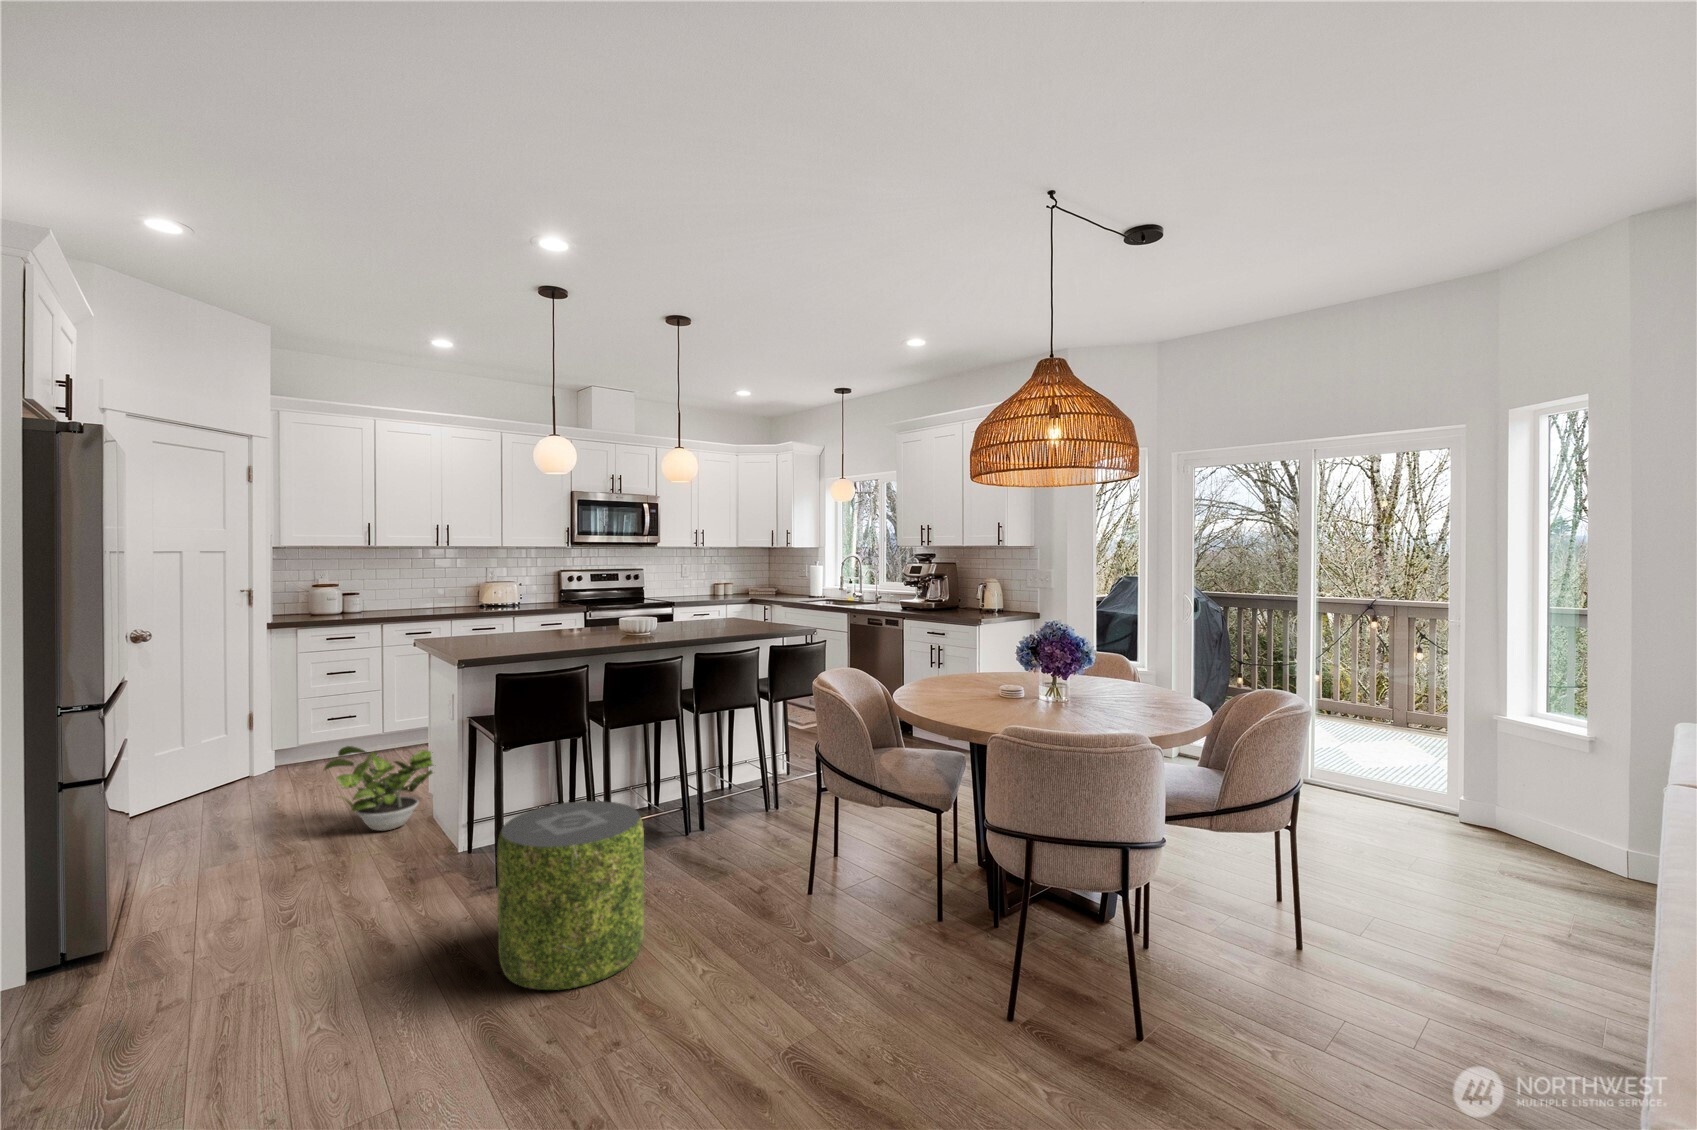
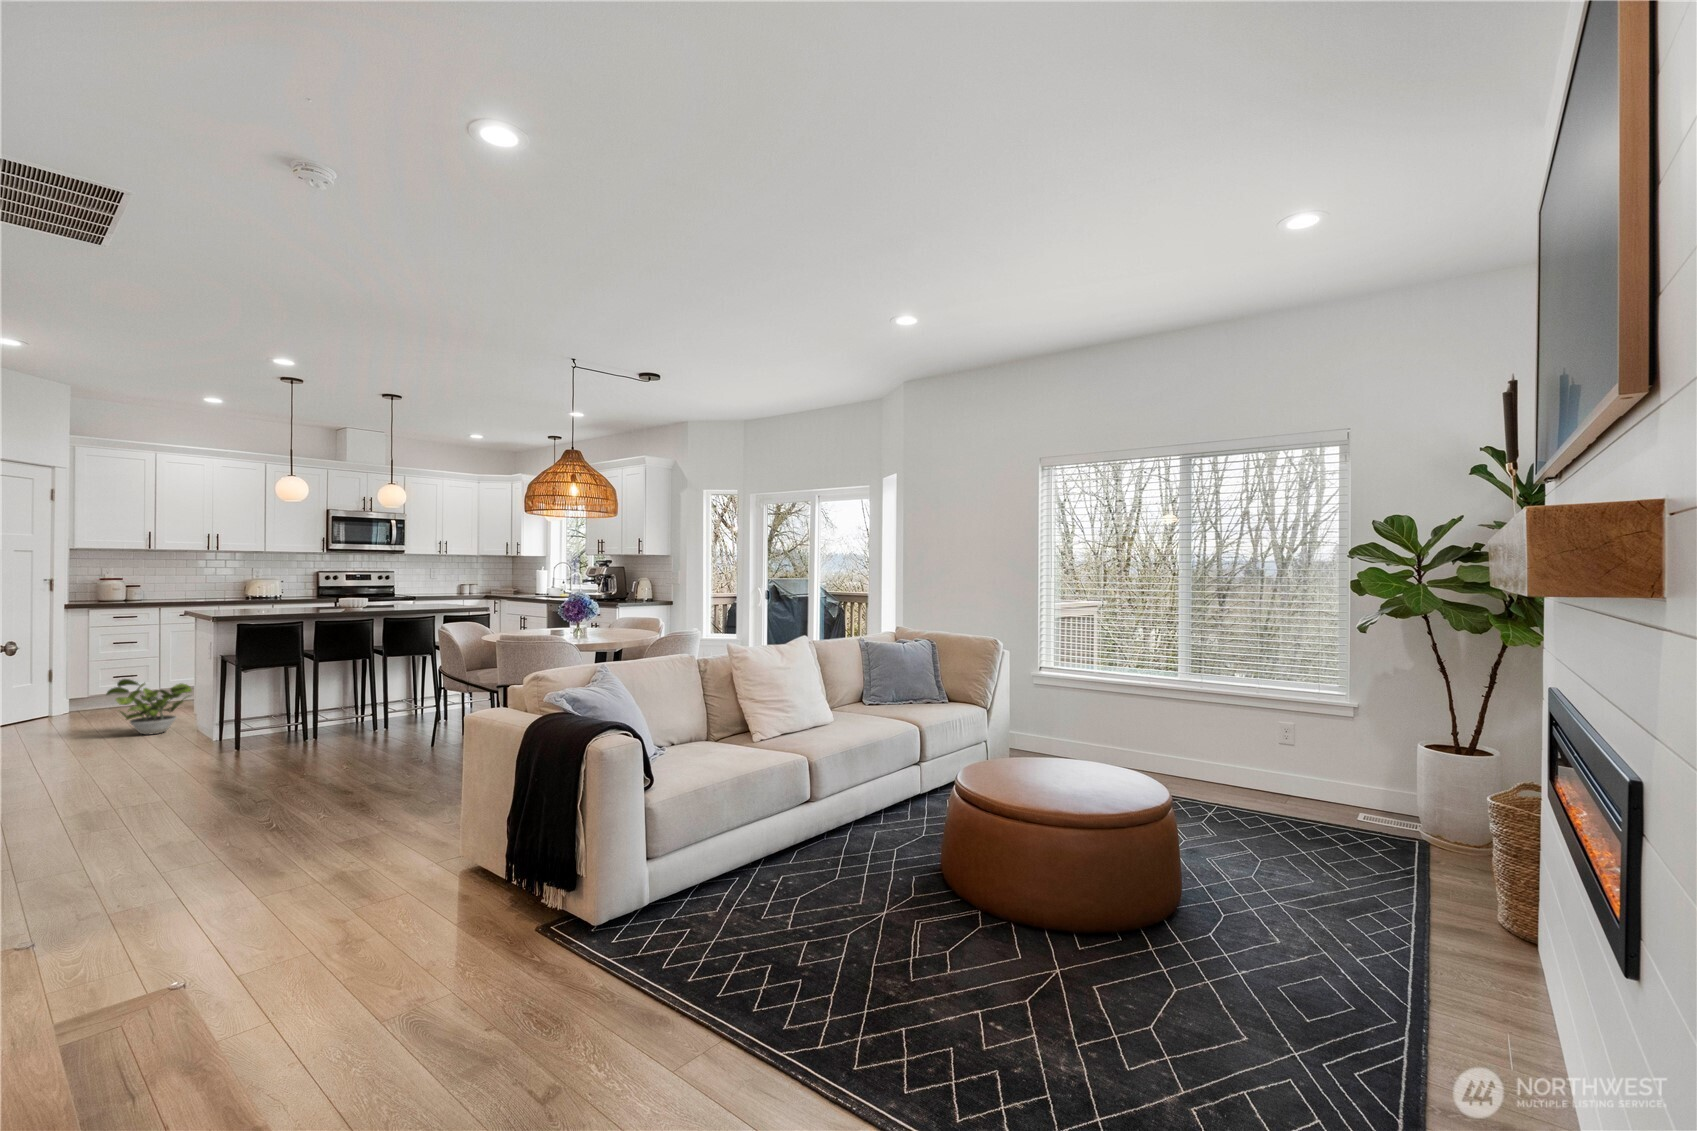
pouf: present [497,801,644,990] -> none [208,691,302,778]

